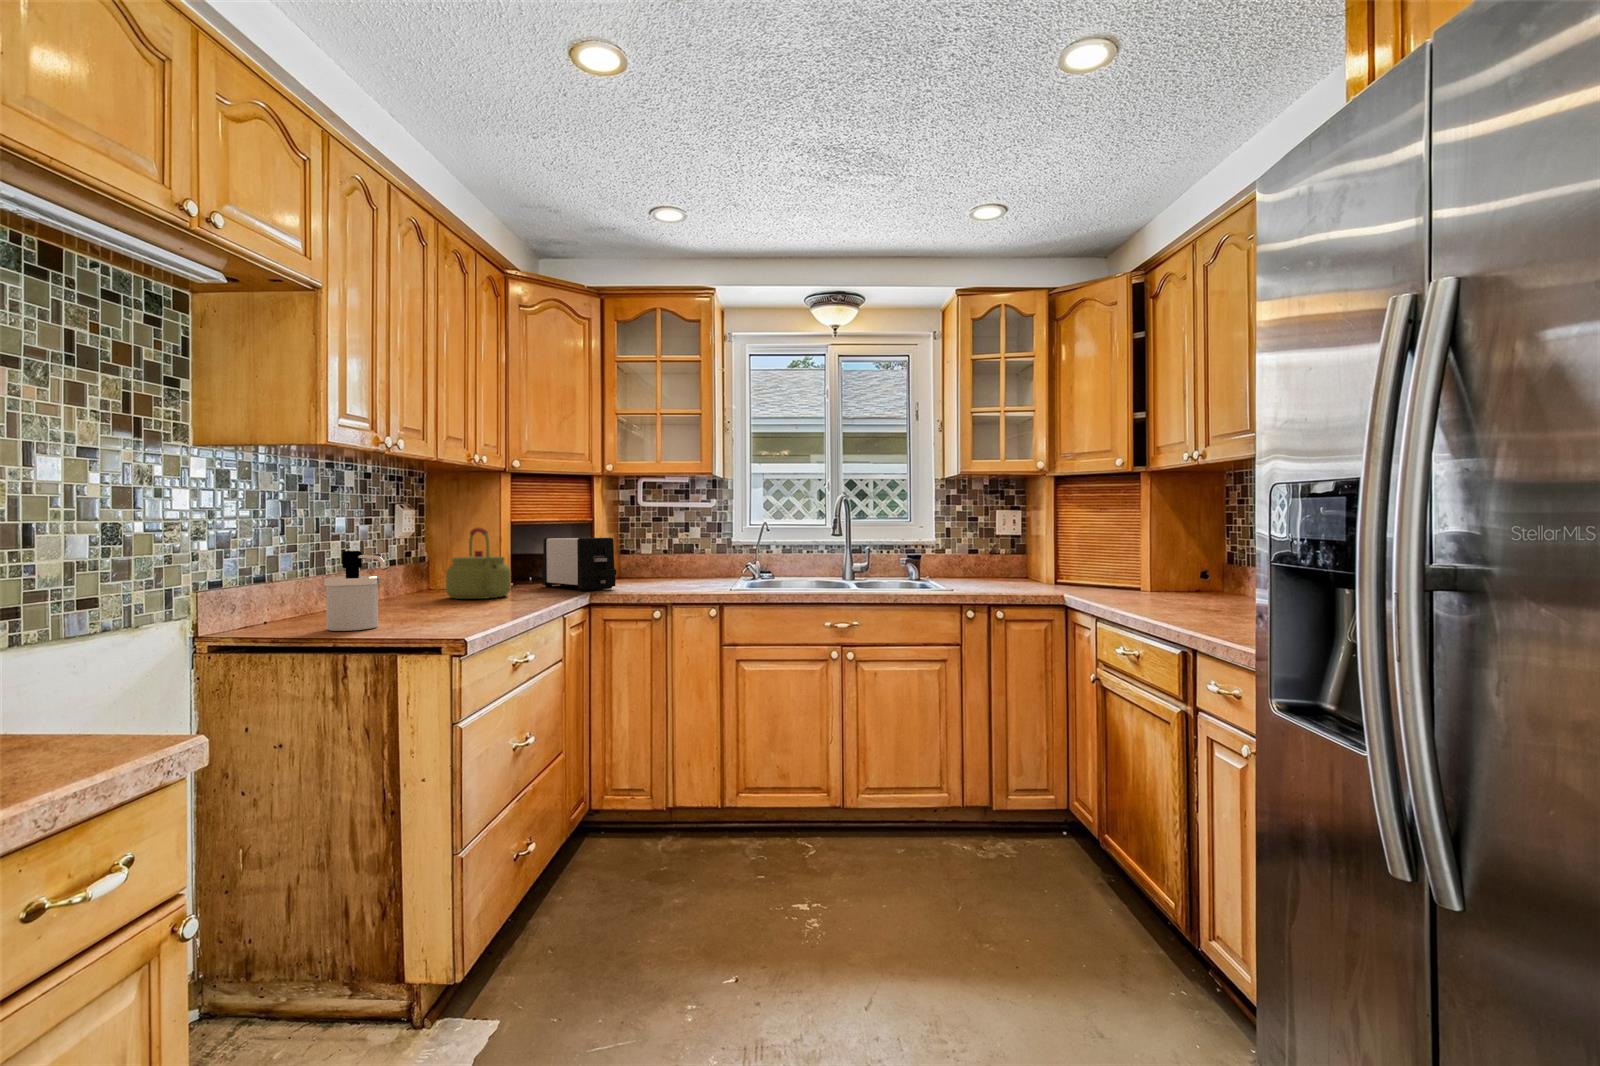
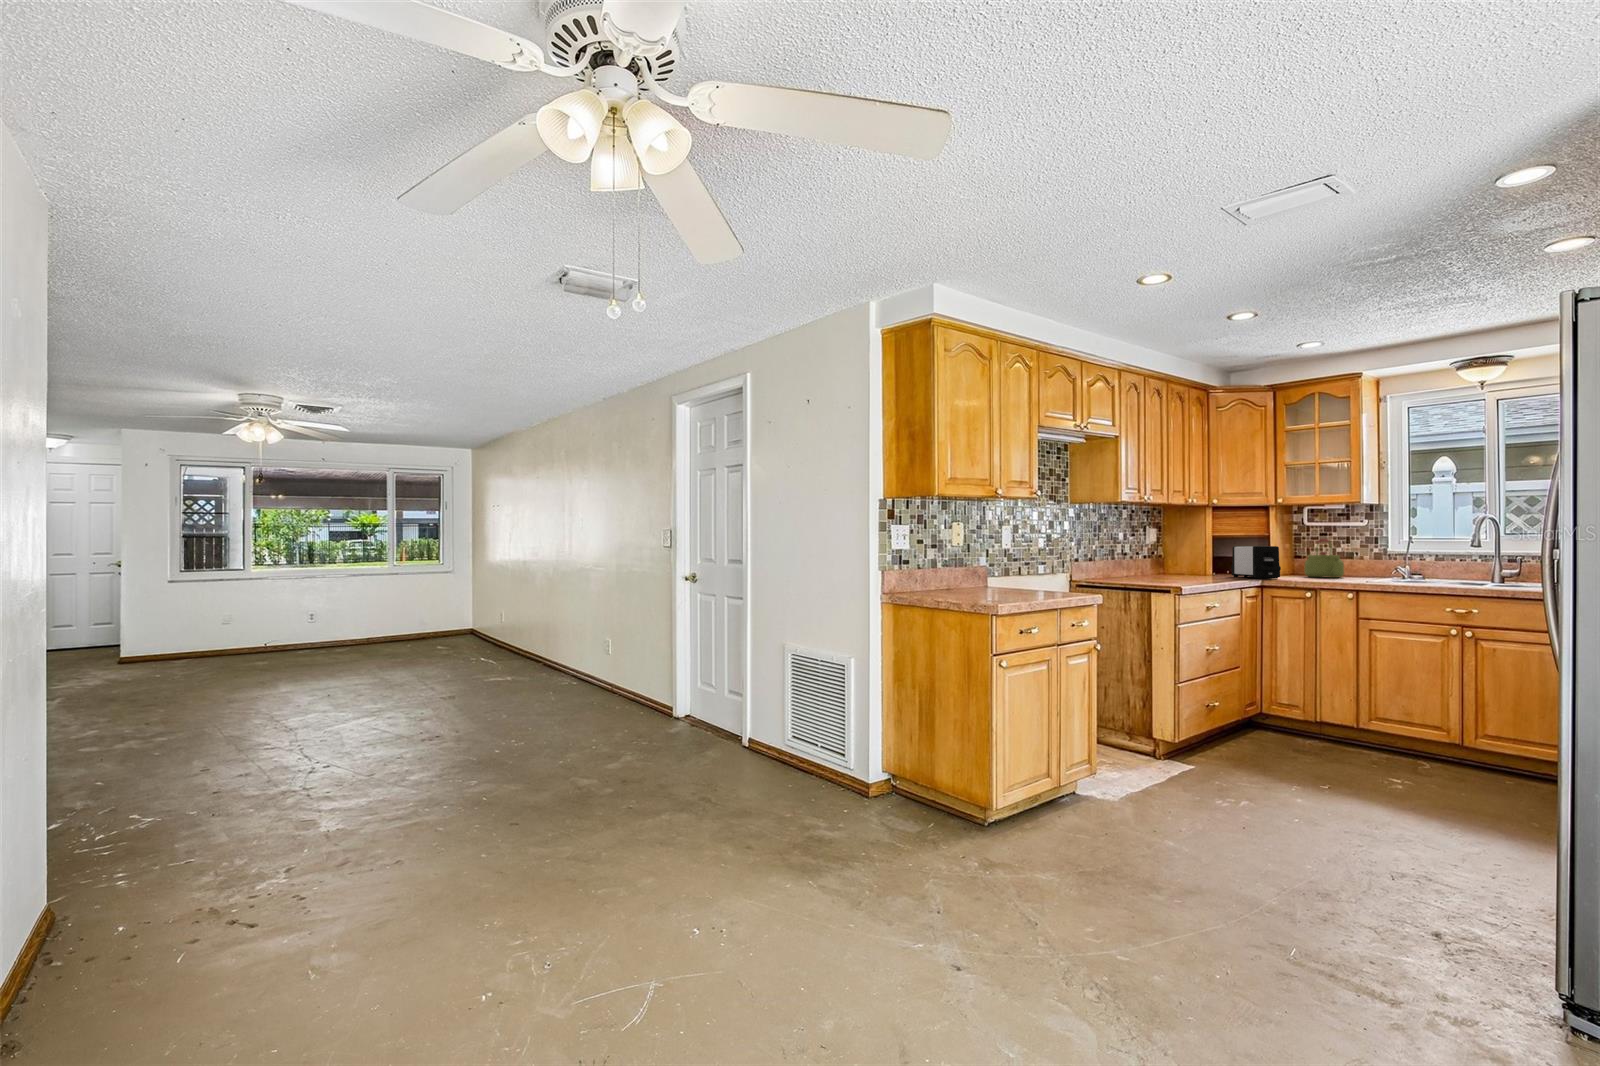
kettle: present [446,528,511,599] -> present [1305,539,1344,578]
soap dispenser: present [324,551,387,631] -> none [1120,549,1147,583]

